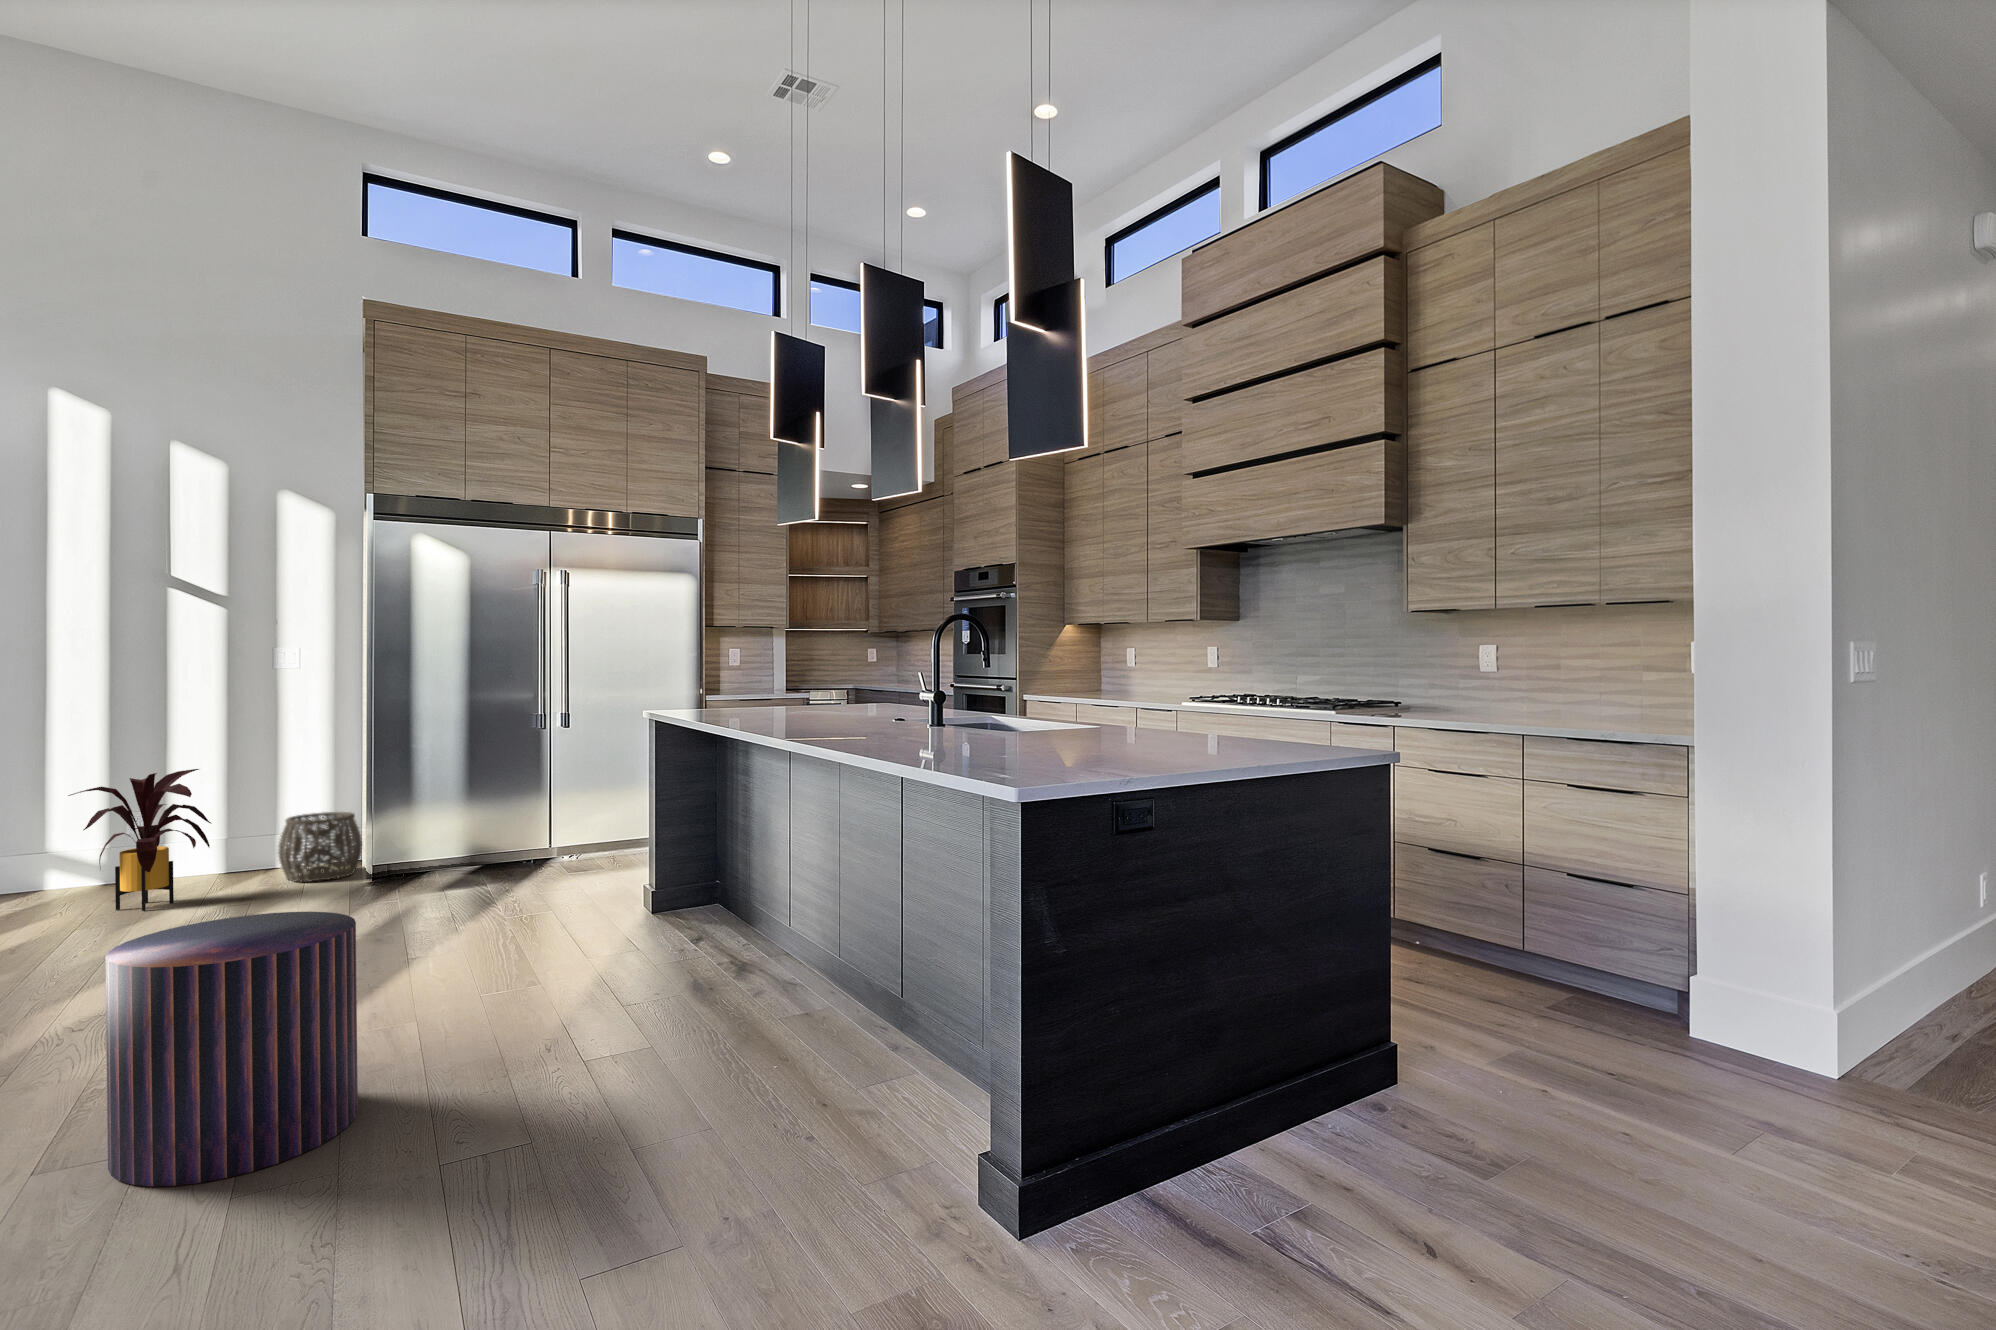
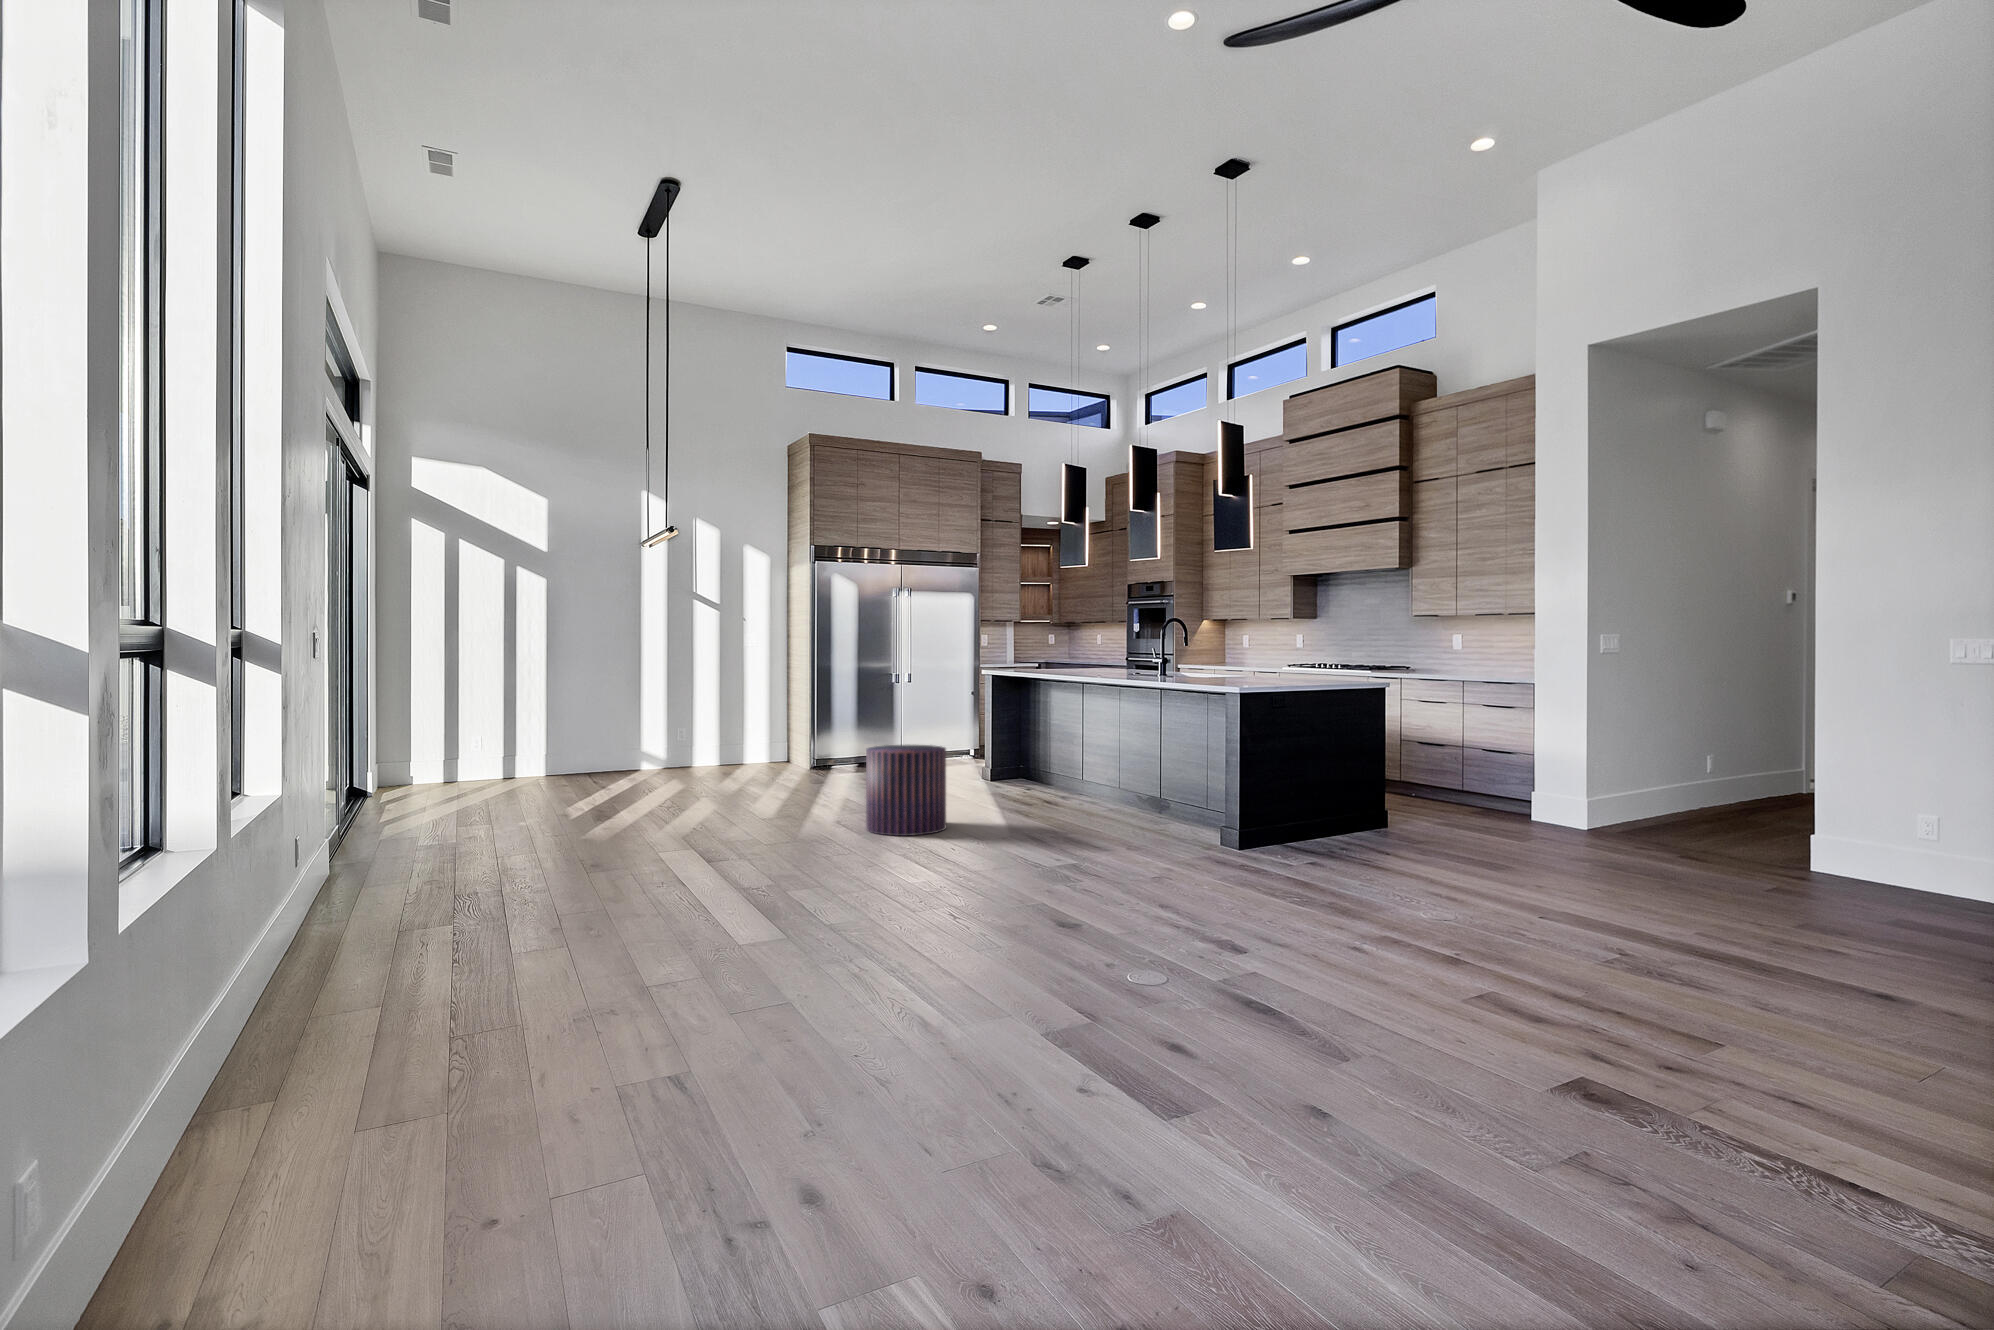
house plant: present [69,769,211,911] -> none [665,701,734,776]
woven basket: present [278,812,363,882] -> none [748,730,791,768]

